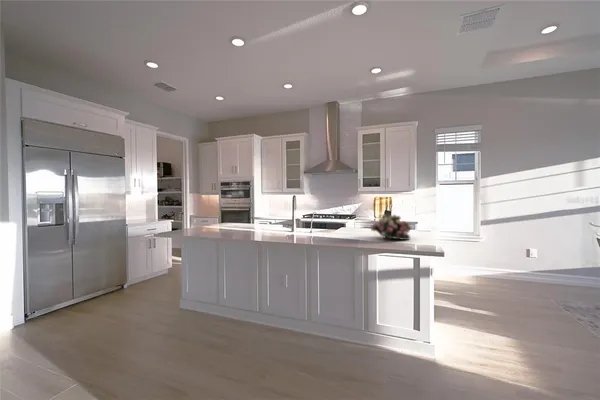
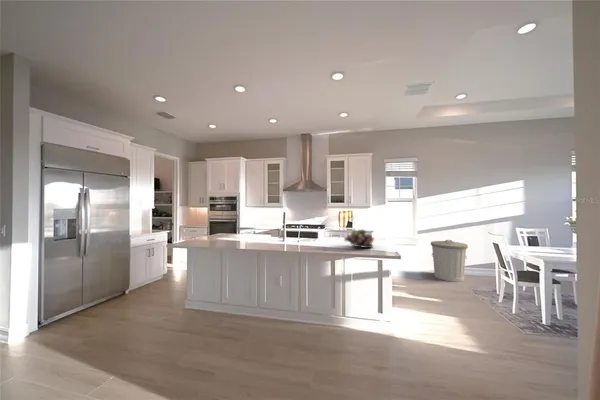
trash can: none [501,235,557,292] -> present [431,240,468,282]

